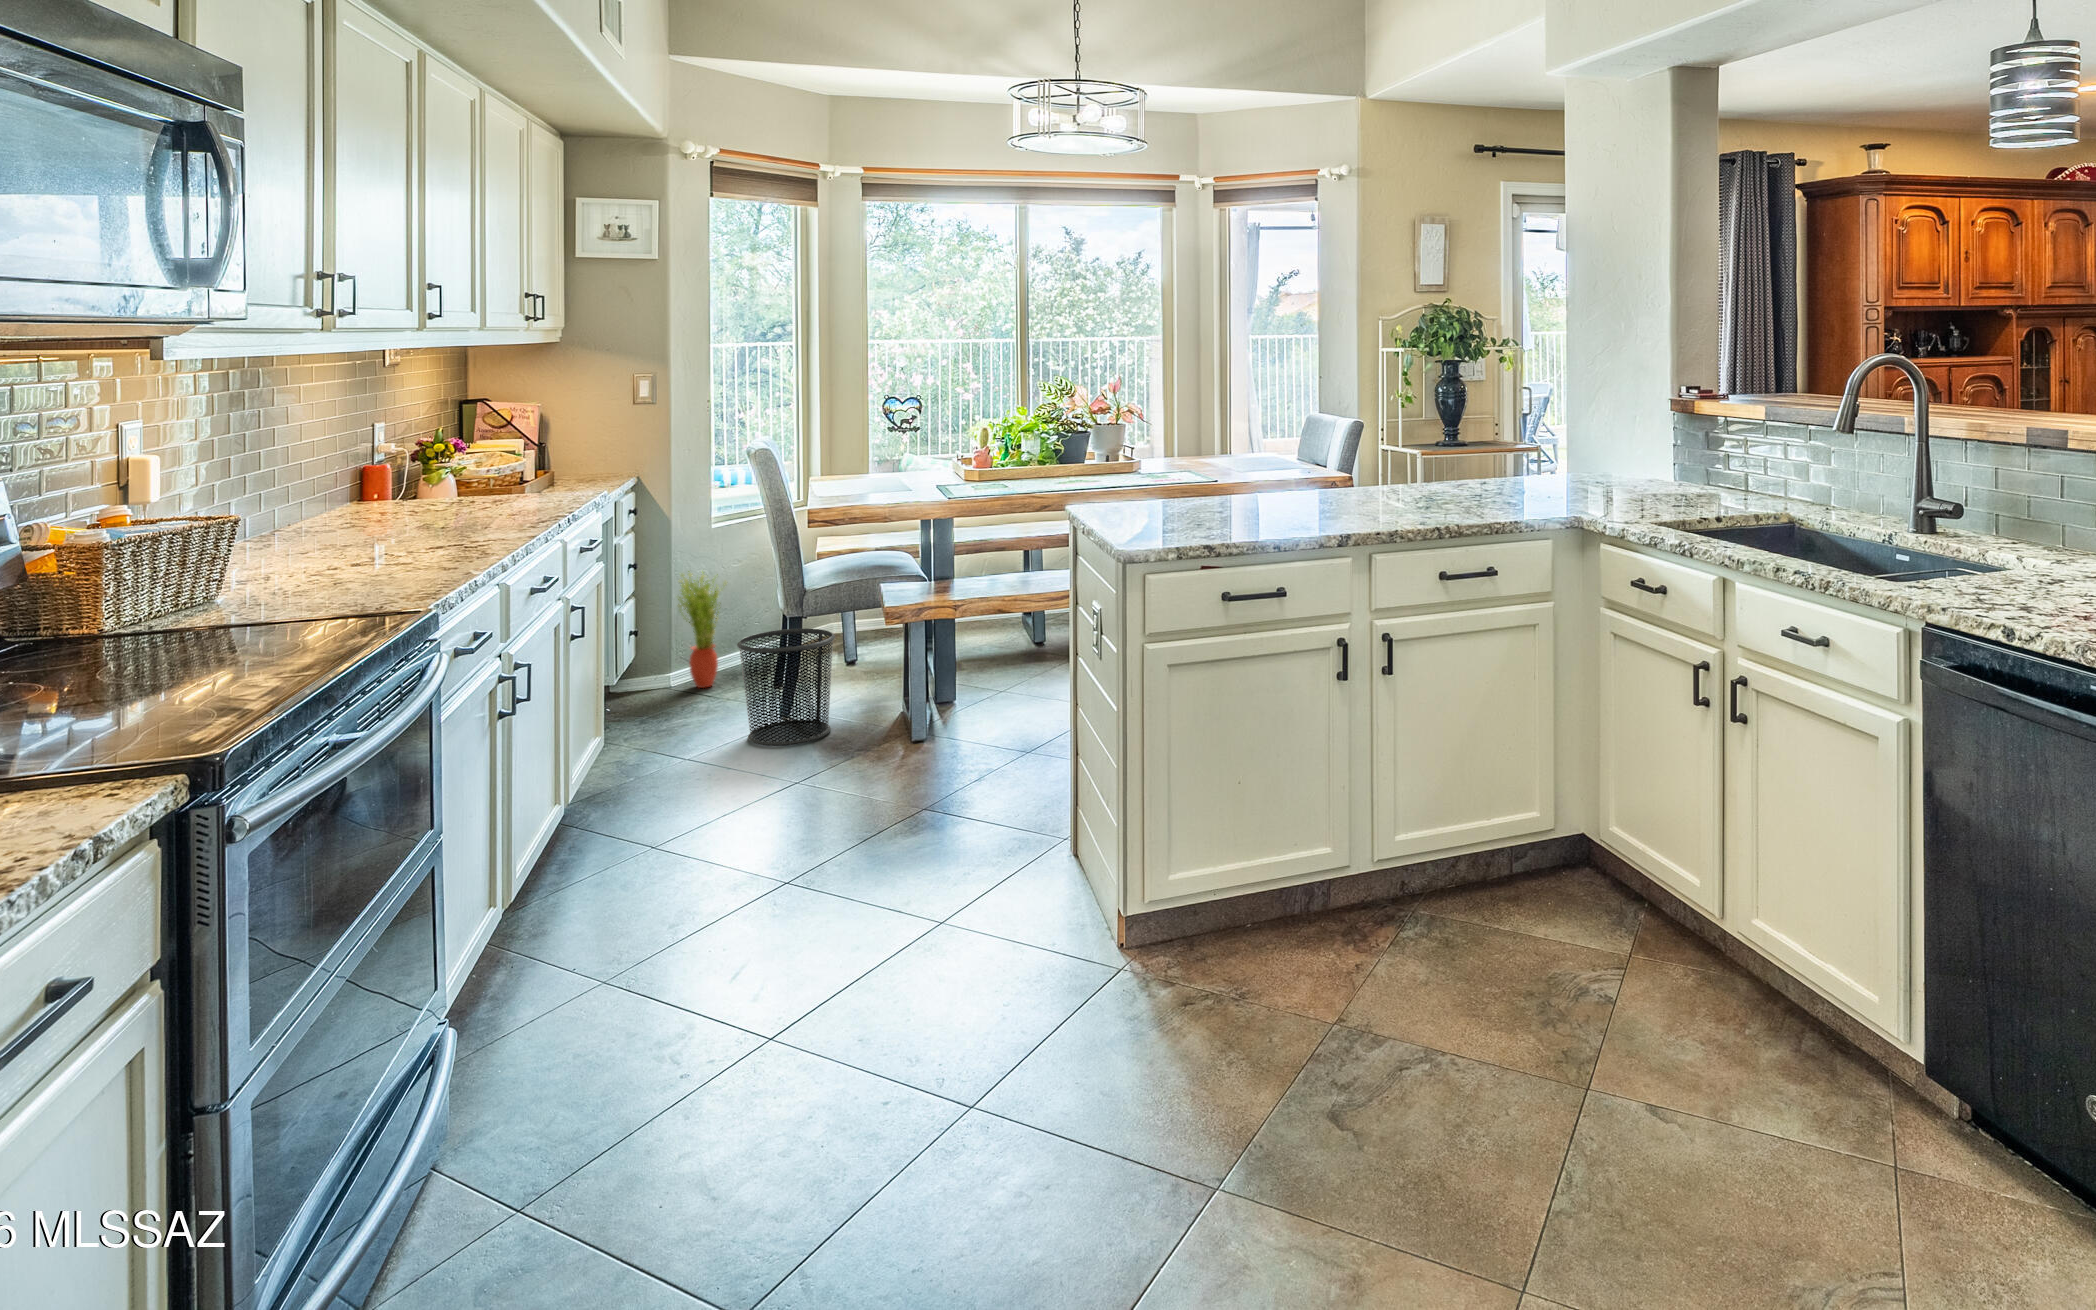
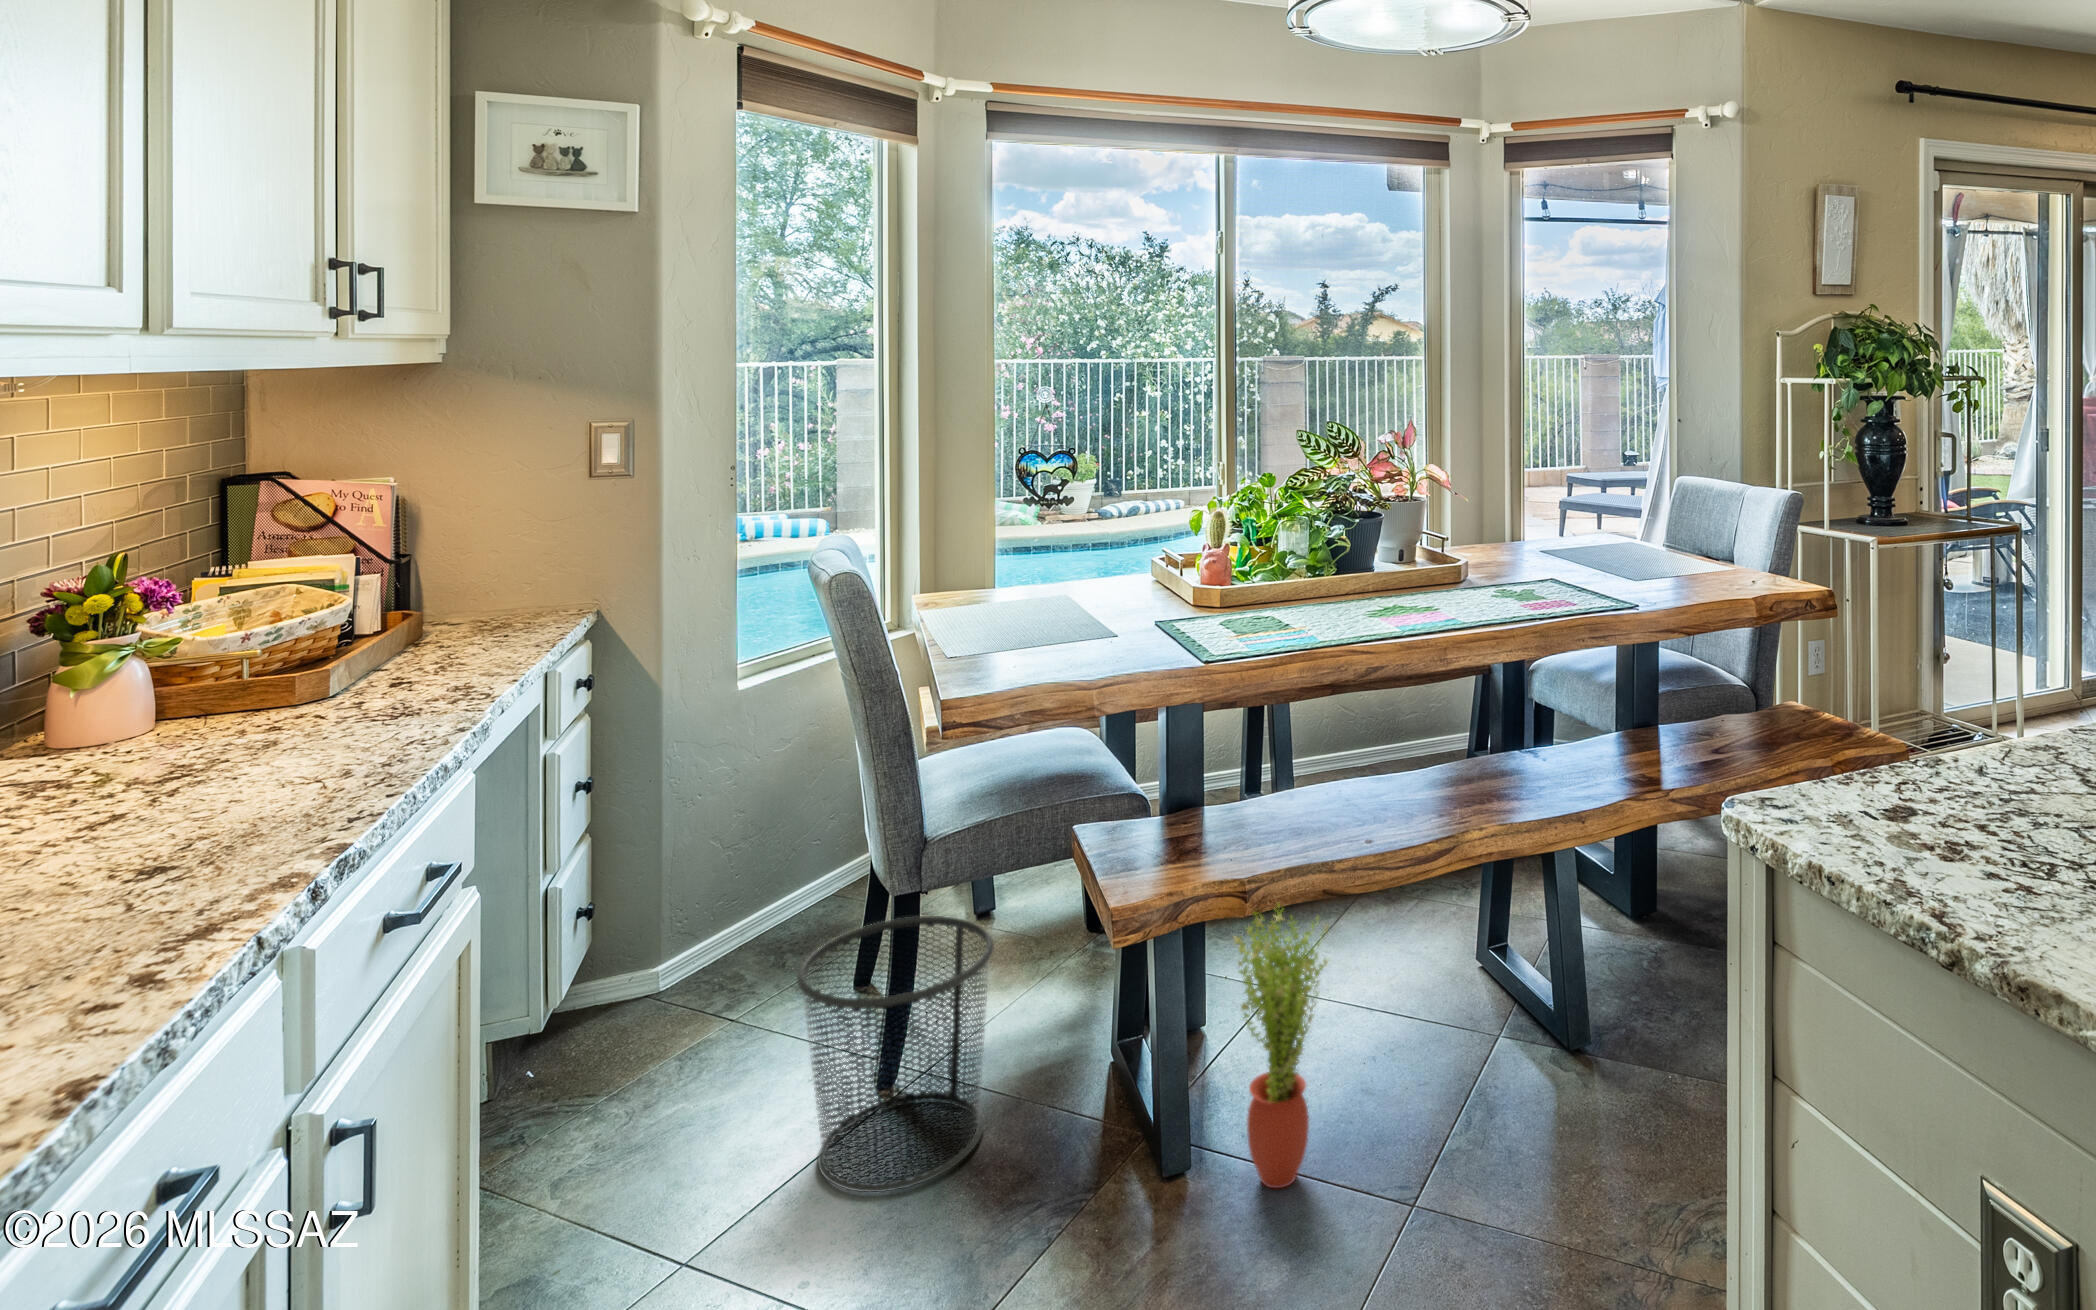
potted plant: present [678,571,726,688] -> present [1234,904,1328,1188]

